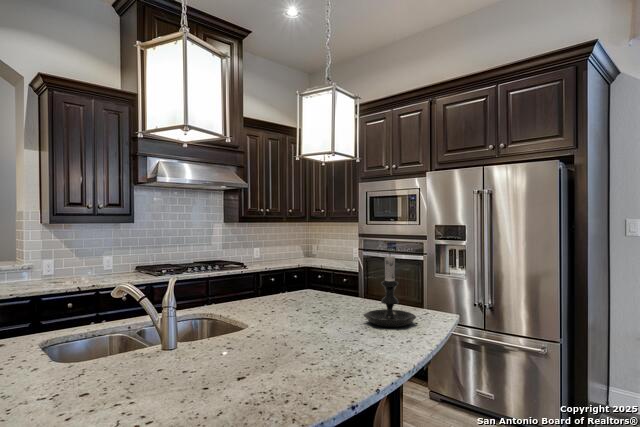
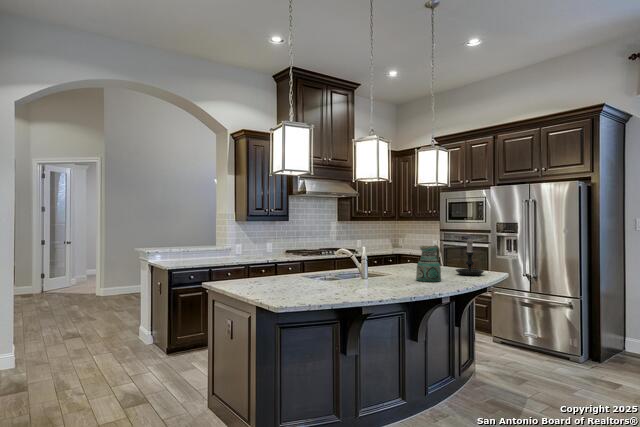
ceramic pitcher: none [272,271,326,359] -> present [416,245,441,282]

